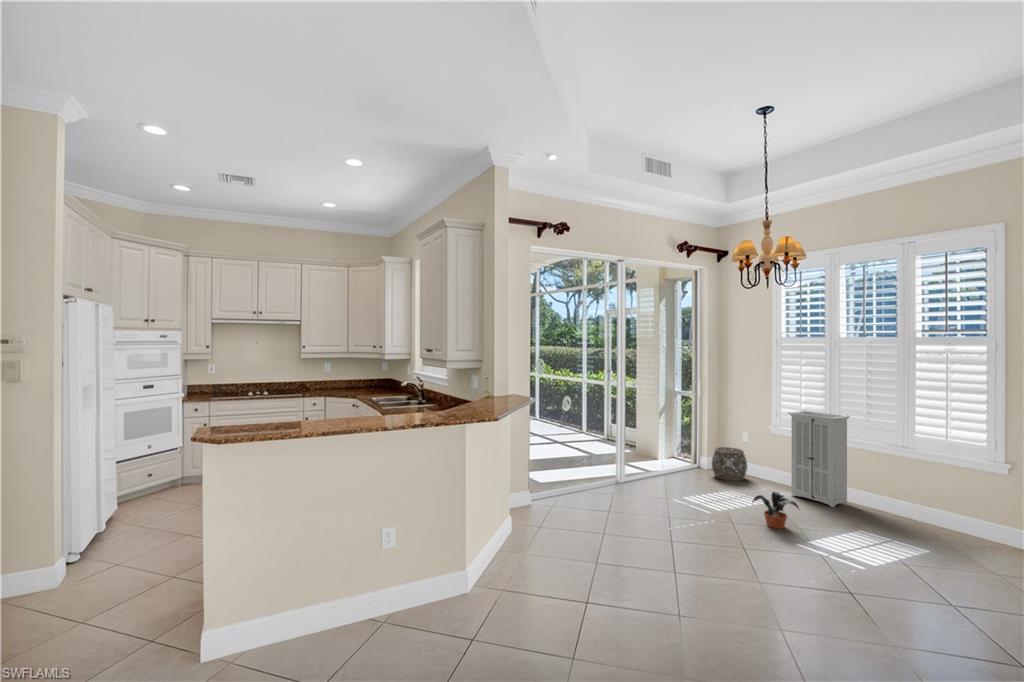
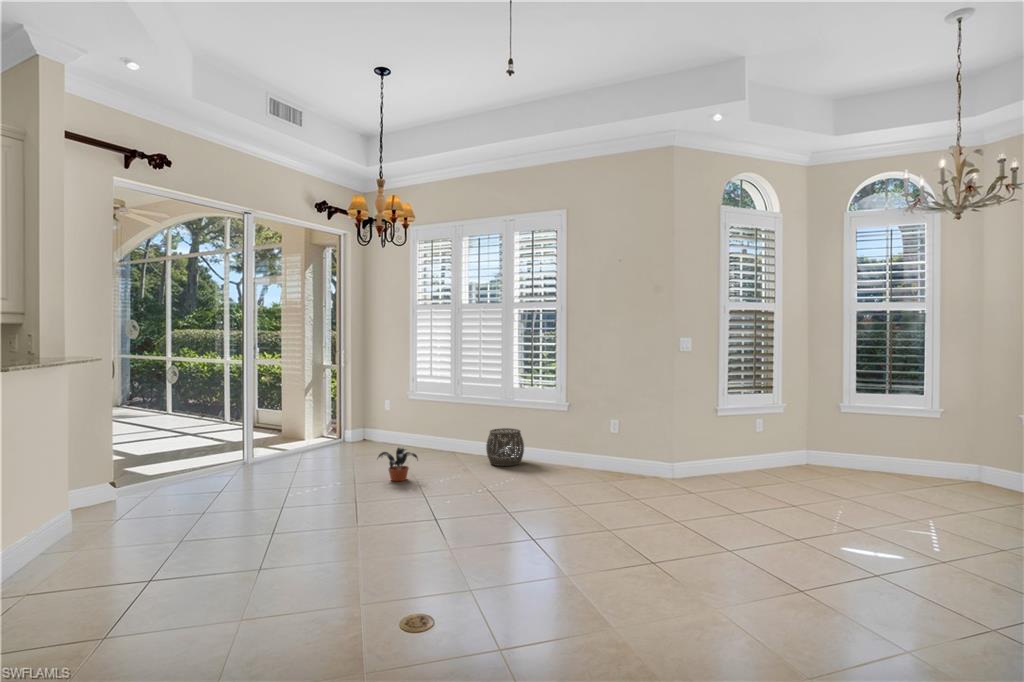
storage cabinet: present [788,410,850,507] -> none [423,373,472,459]
woven basket: present [712,447,747,481] -> present [486,428,524,466]

